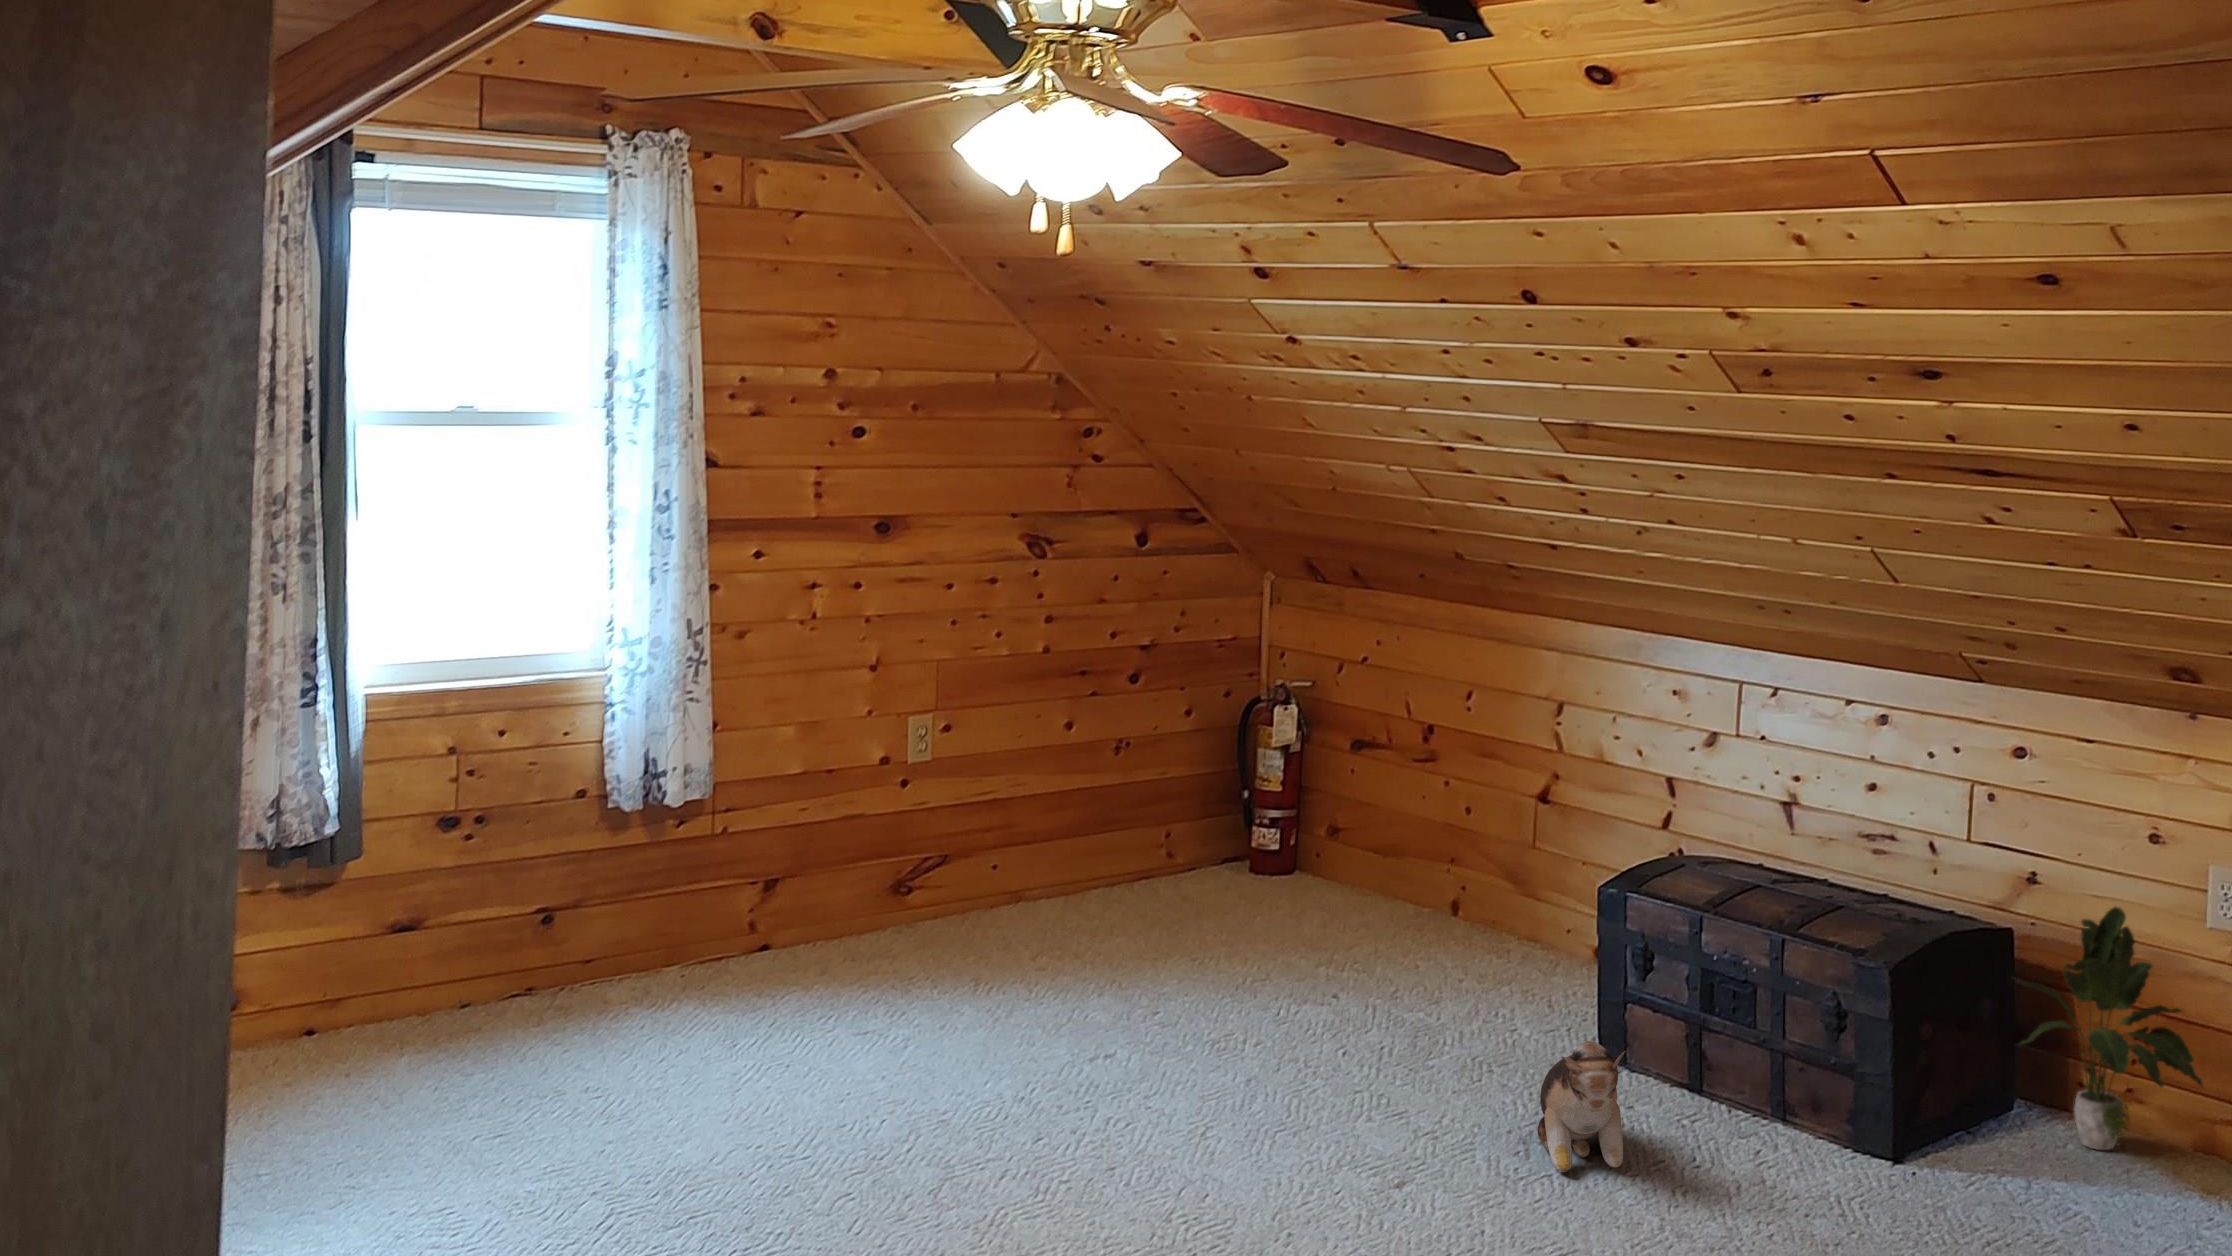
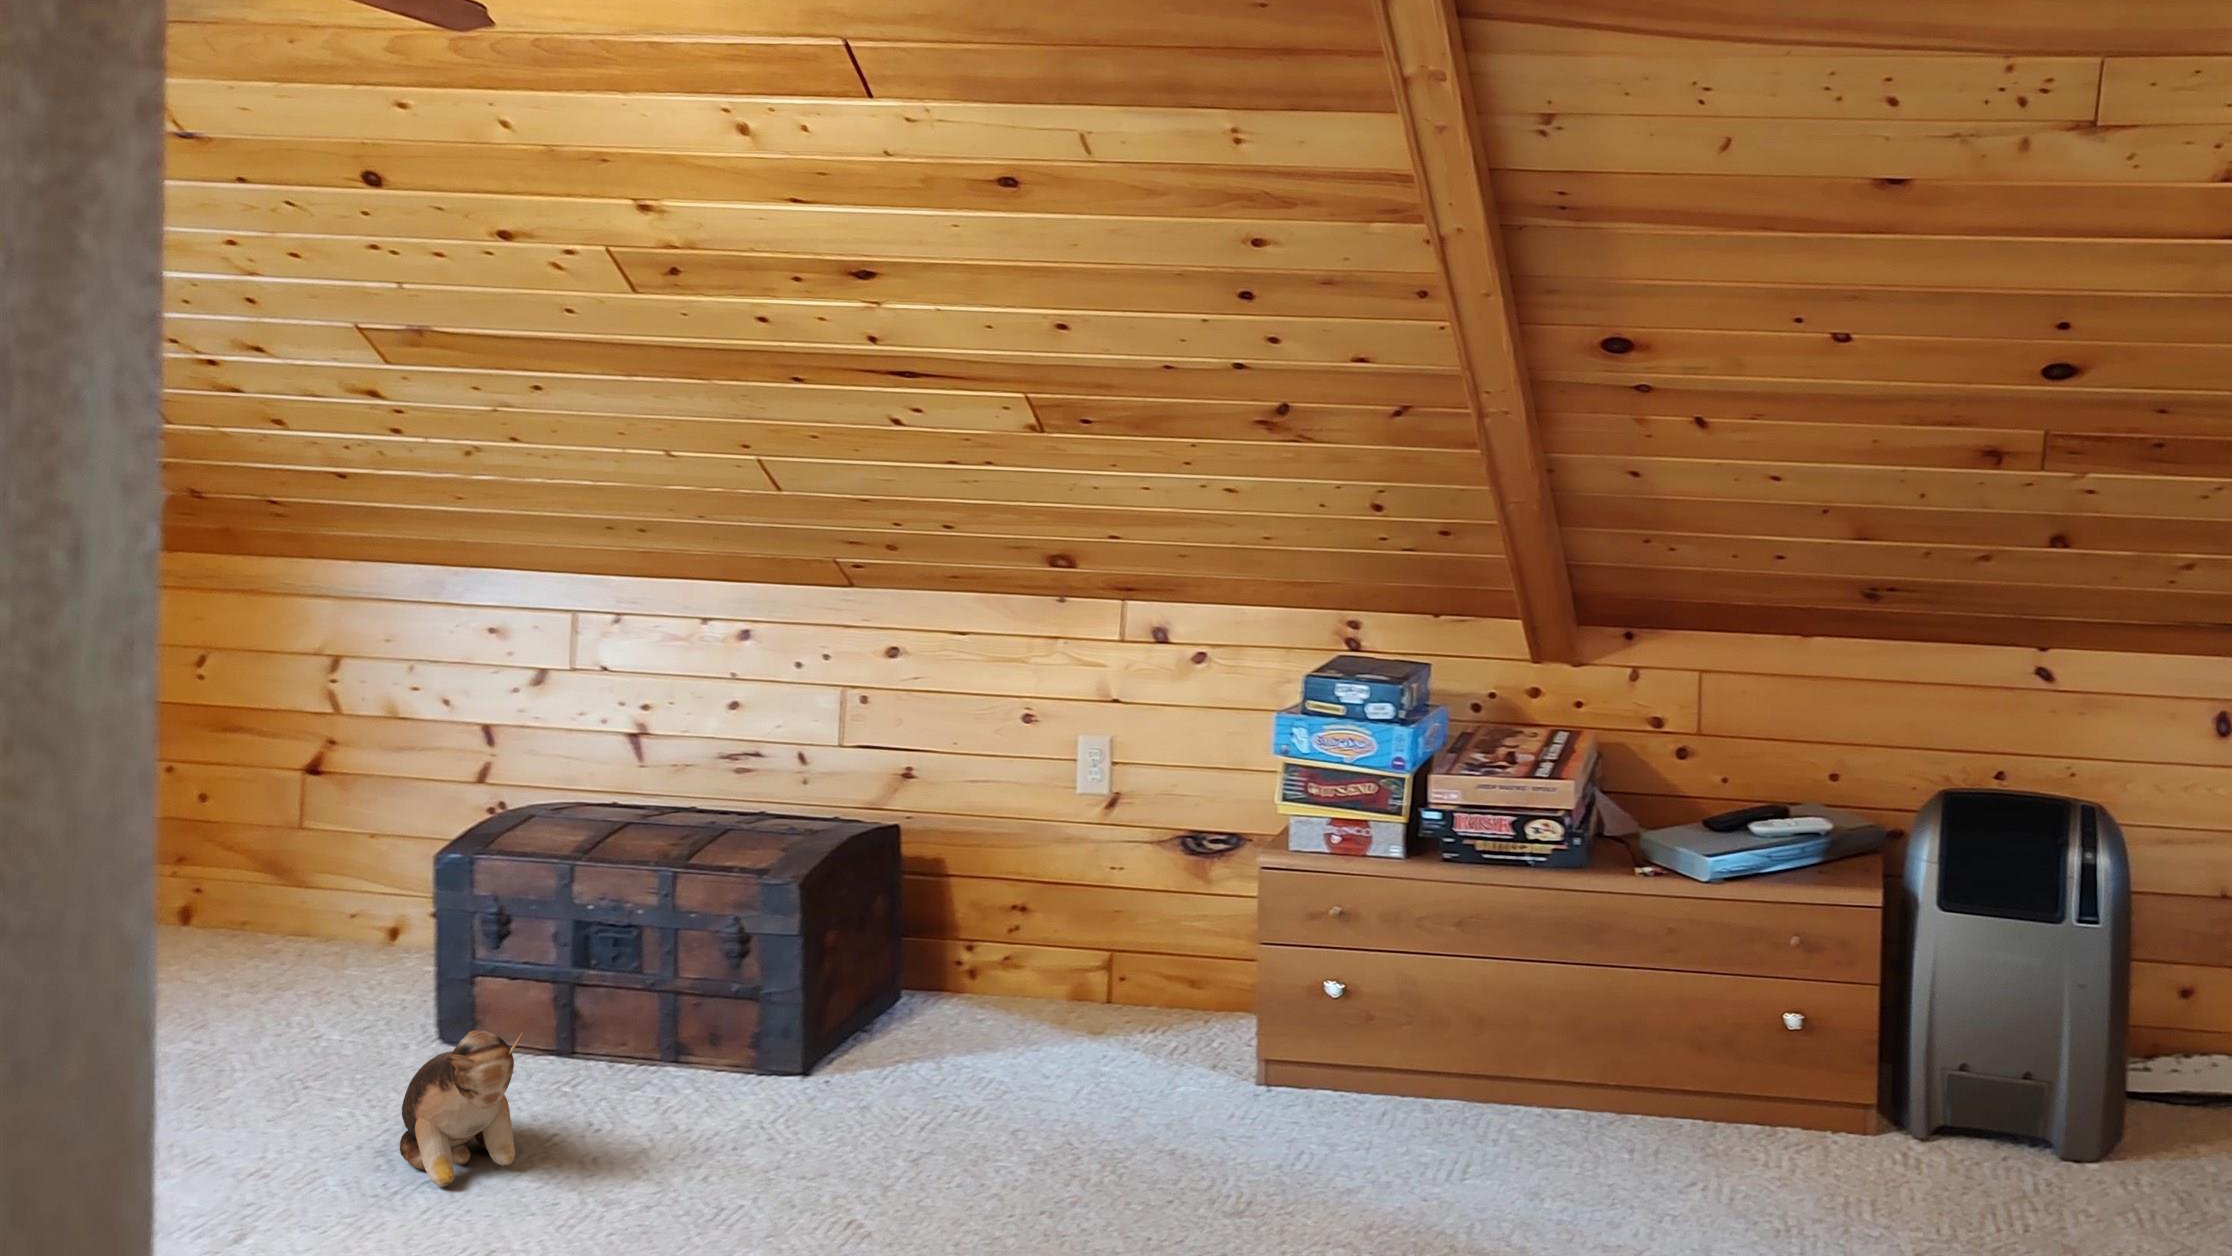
potted plant: present [2020,907,2203,1150] -> none [908,787,1086,1025]

